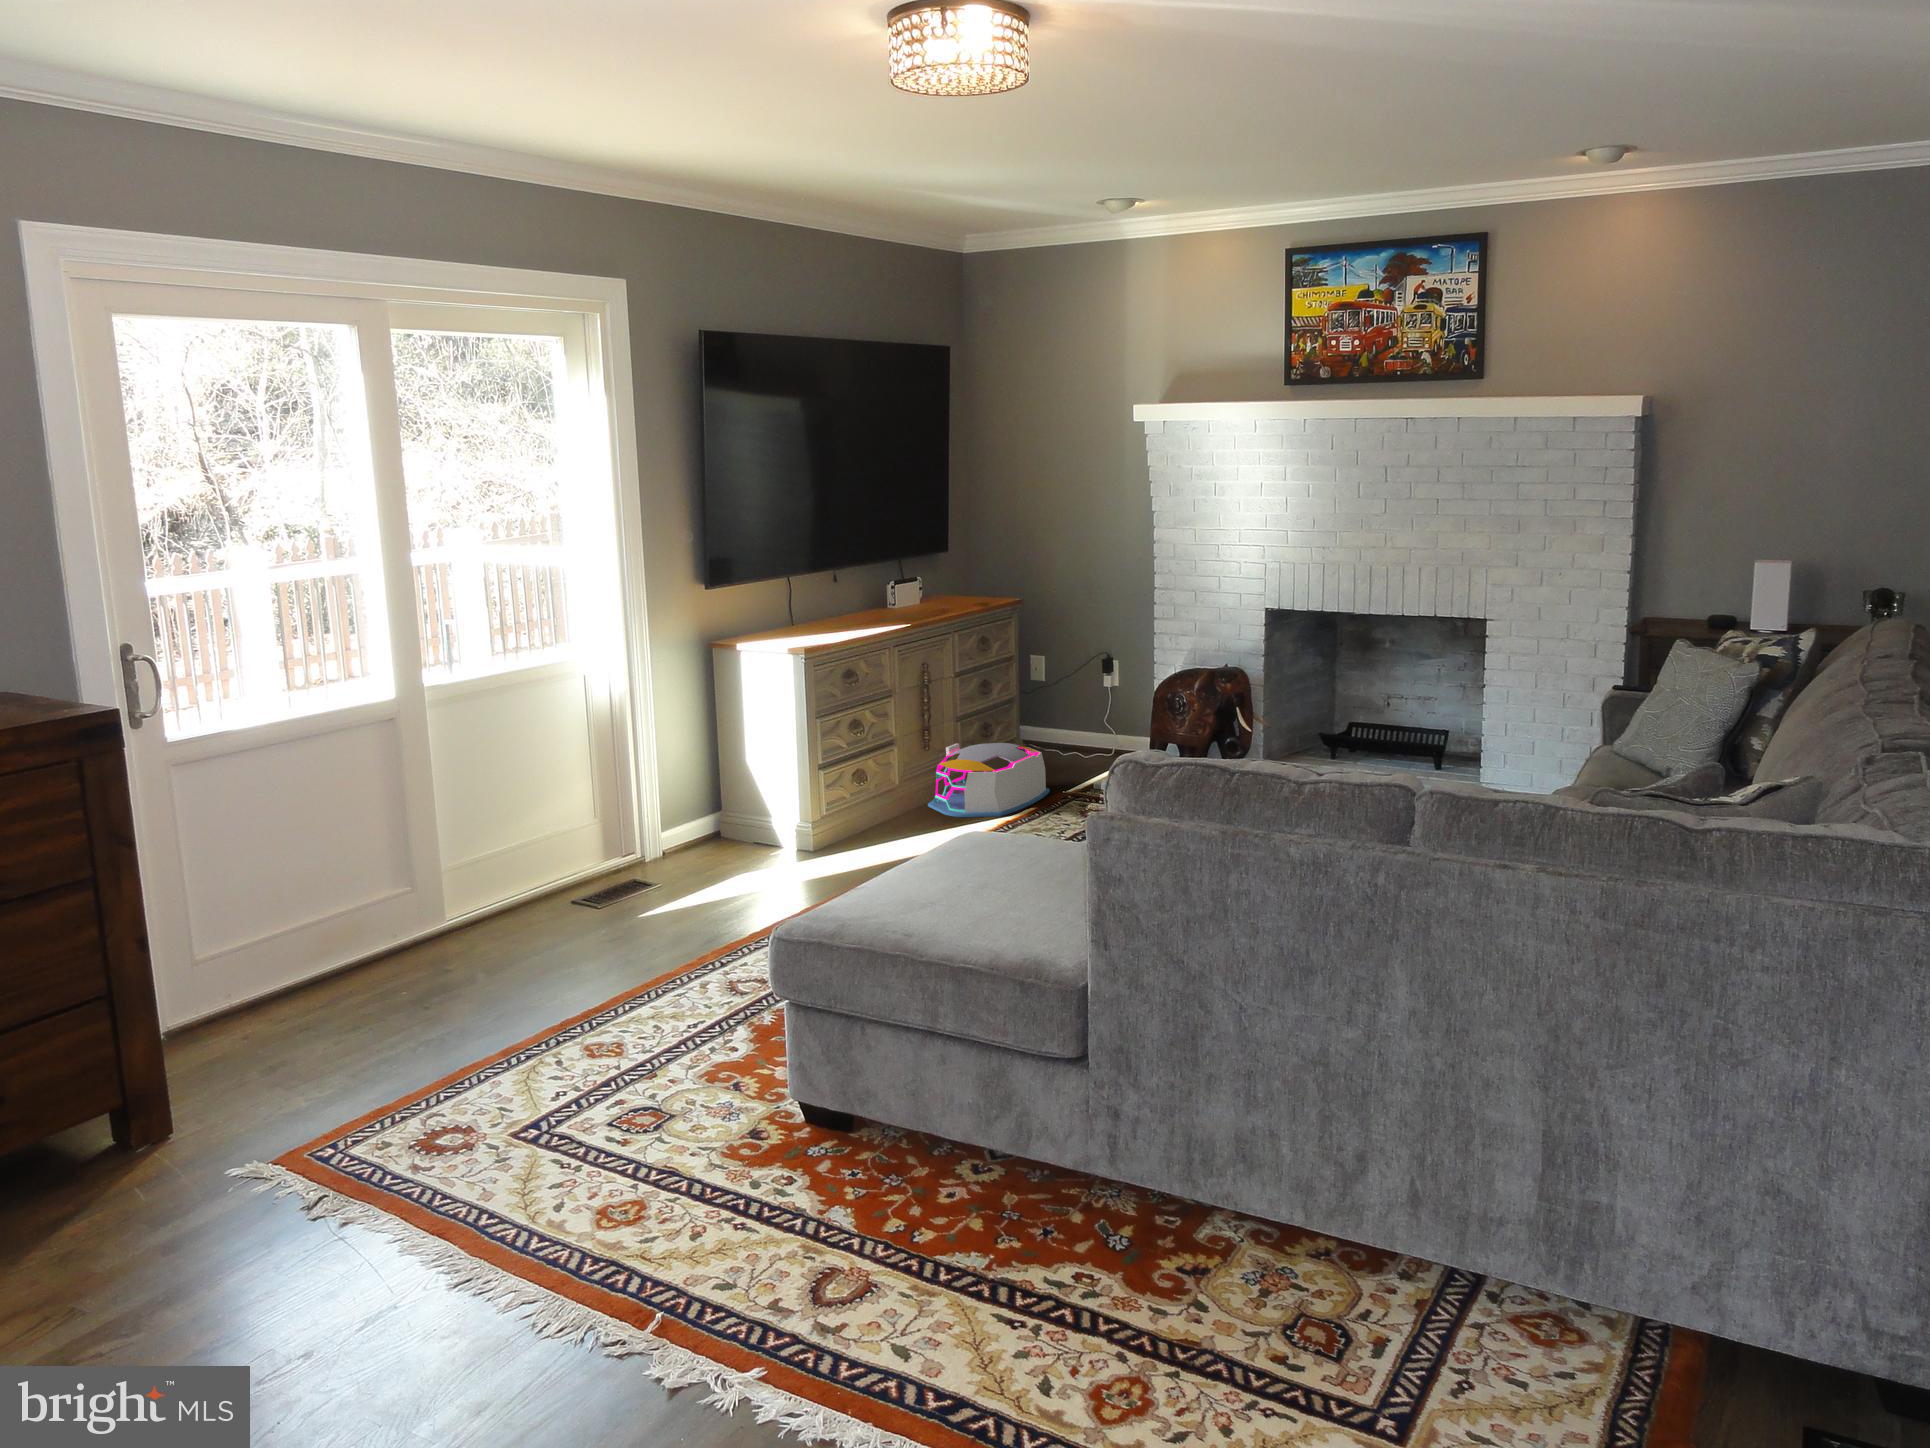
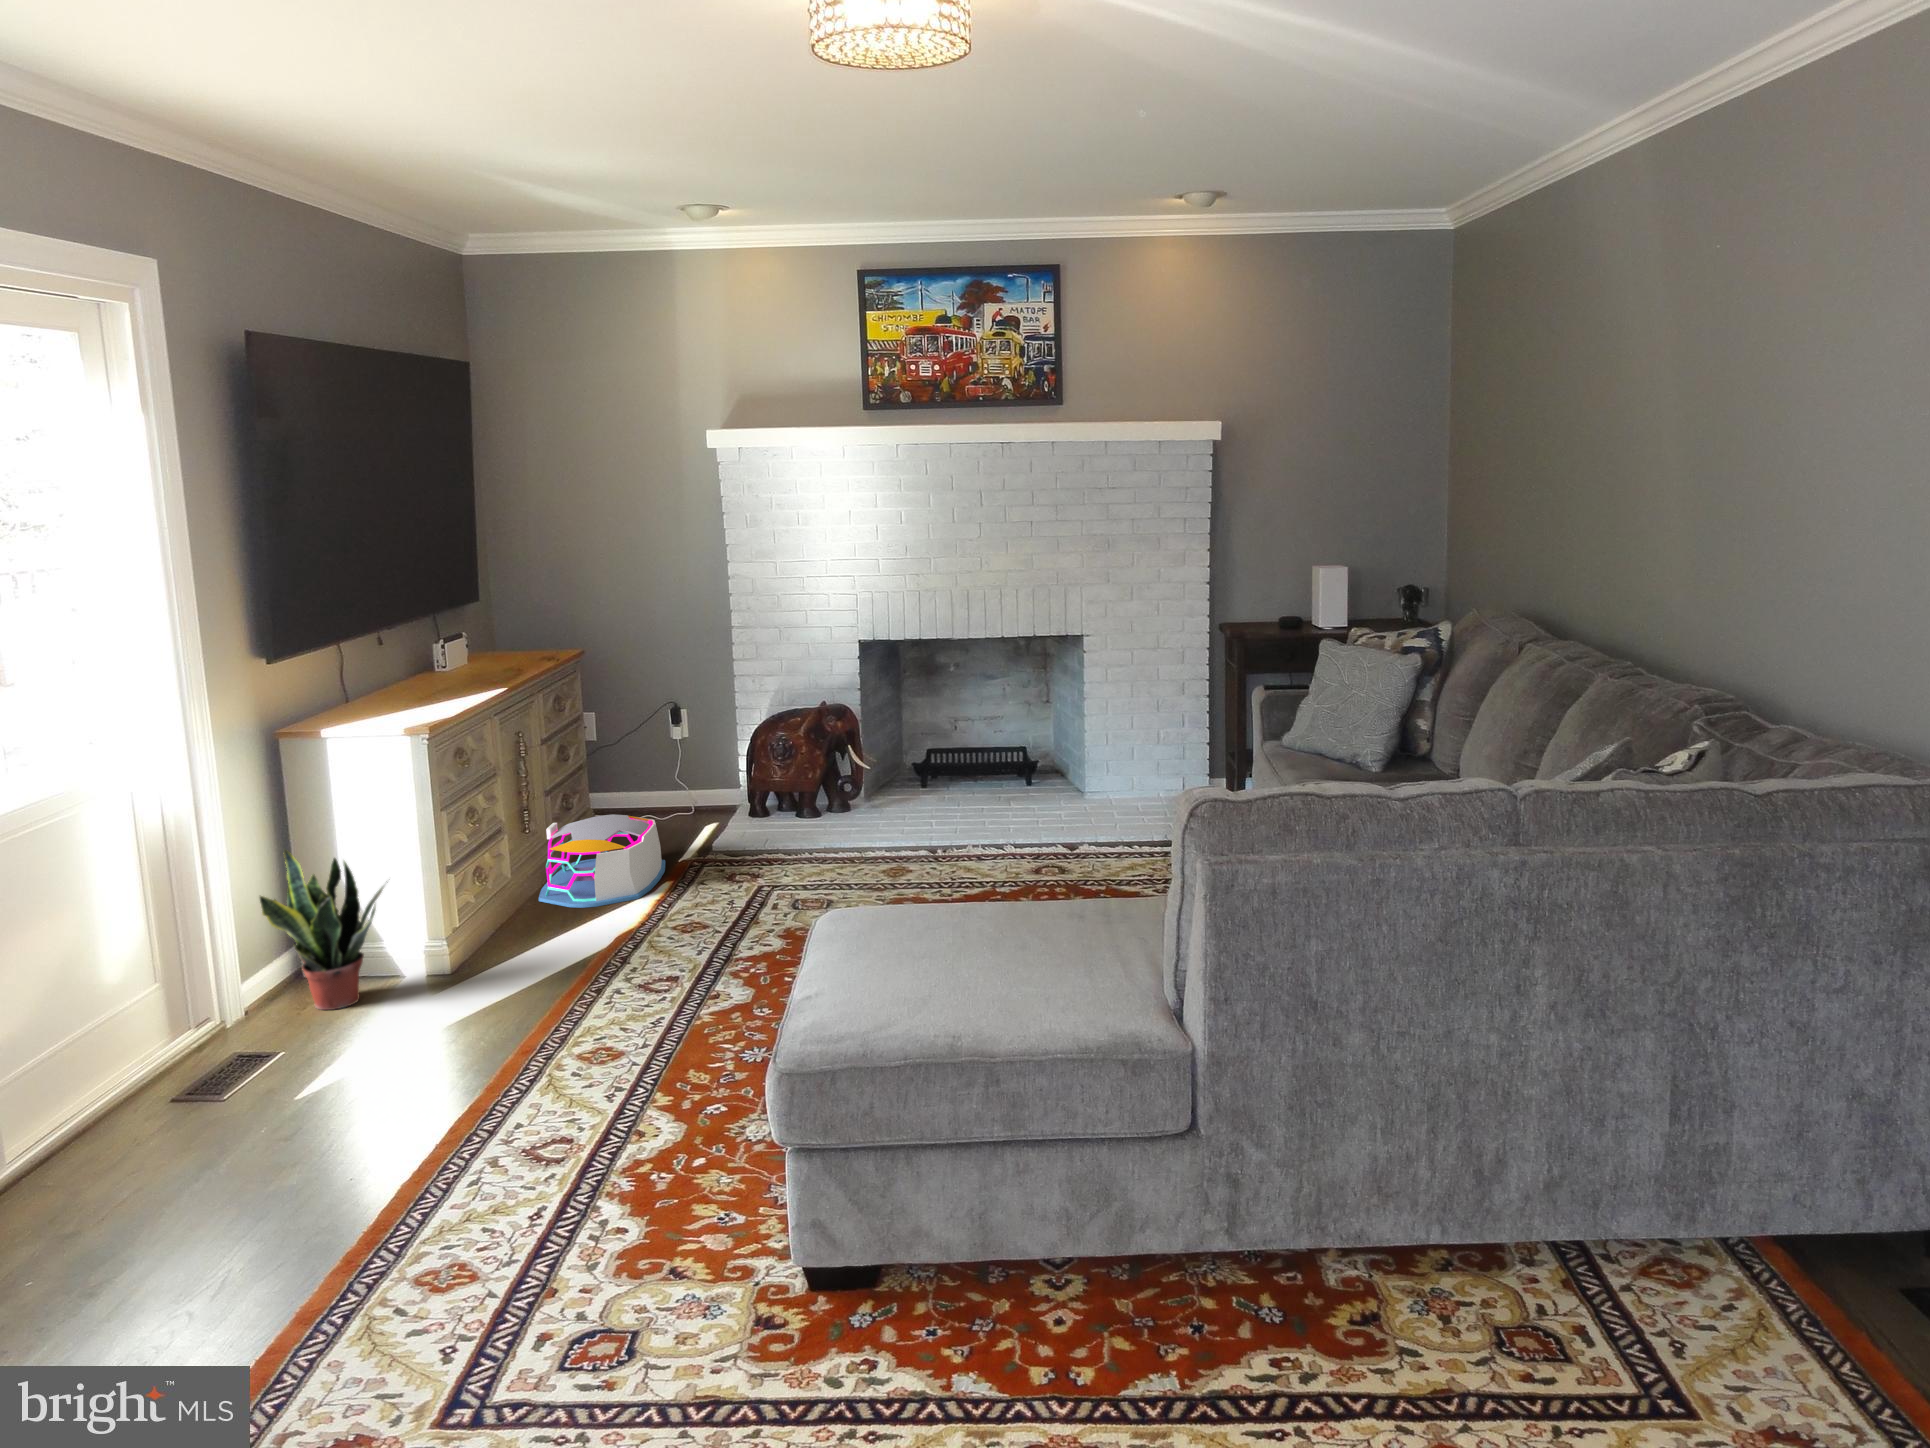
potted plant: none [669,730,772,859] -> present [260,850,388,1010]

